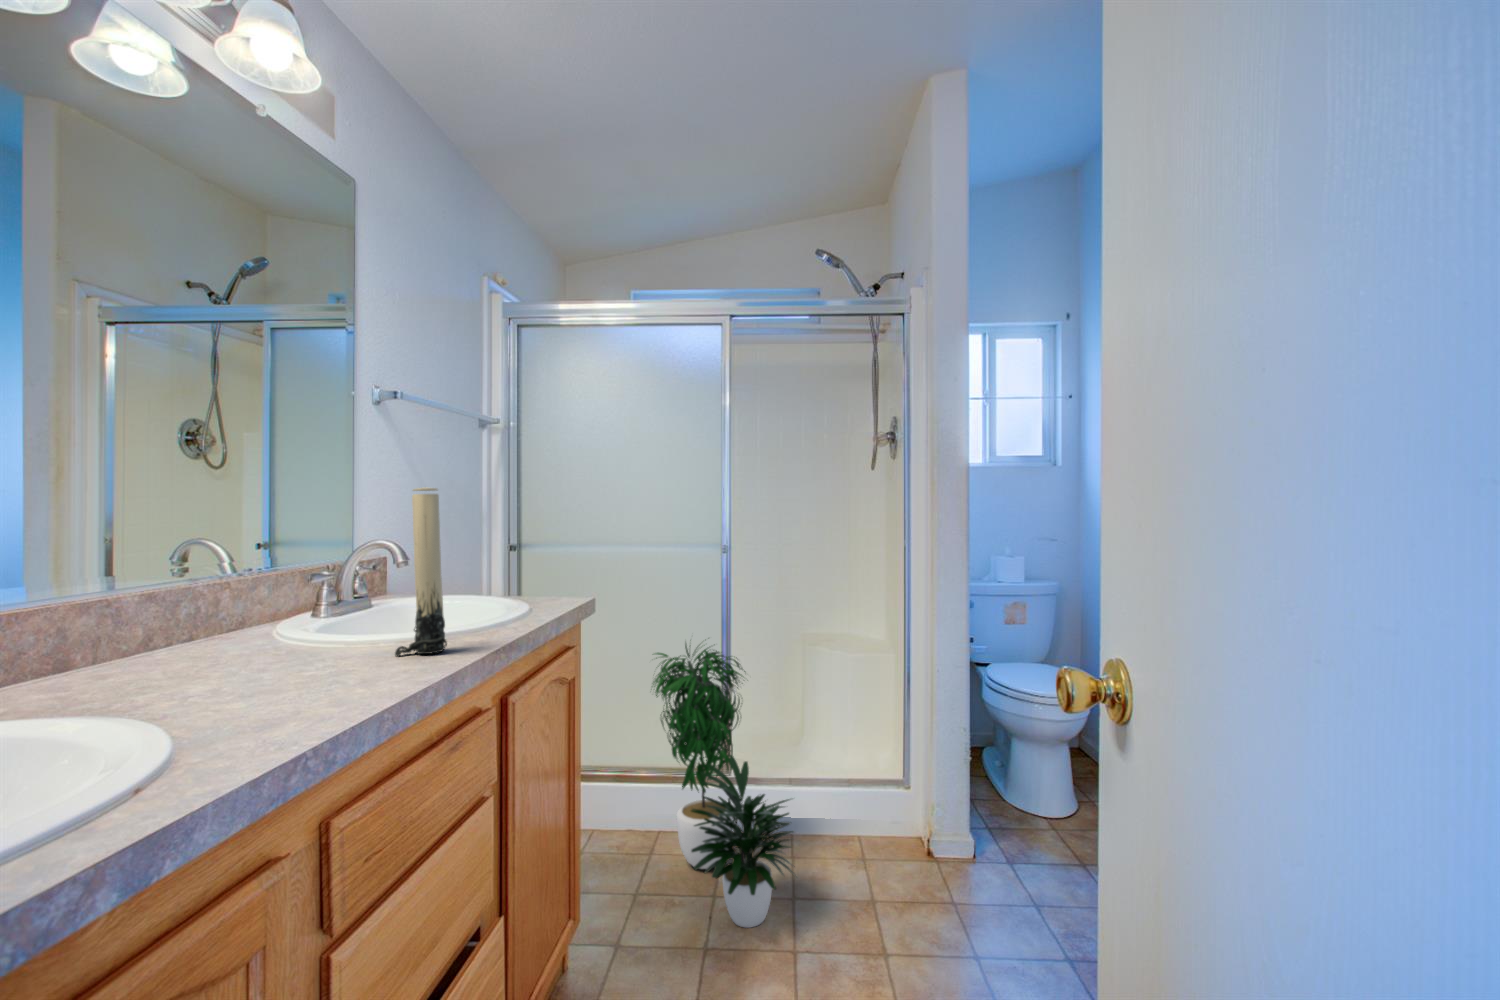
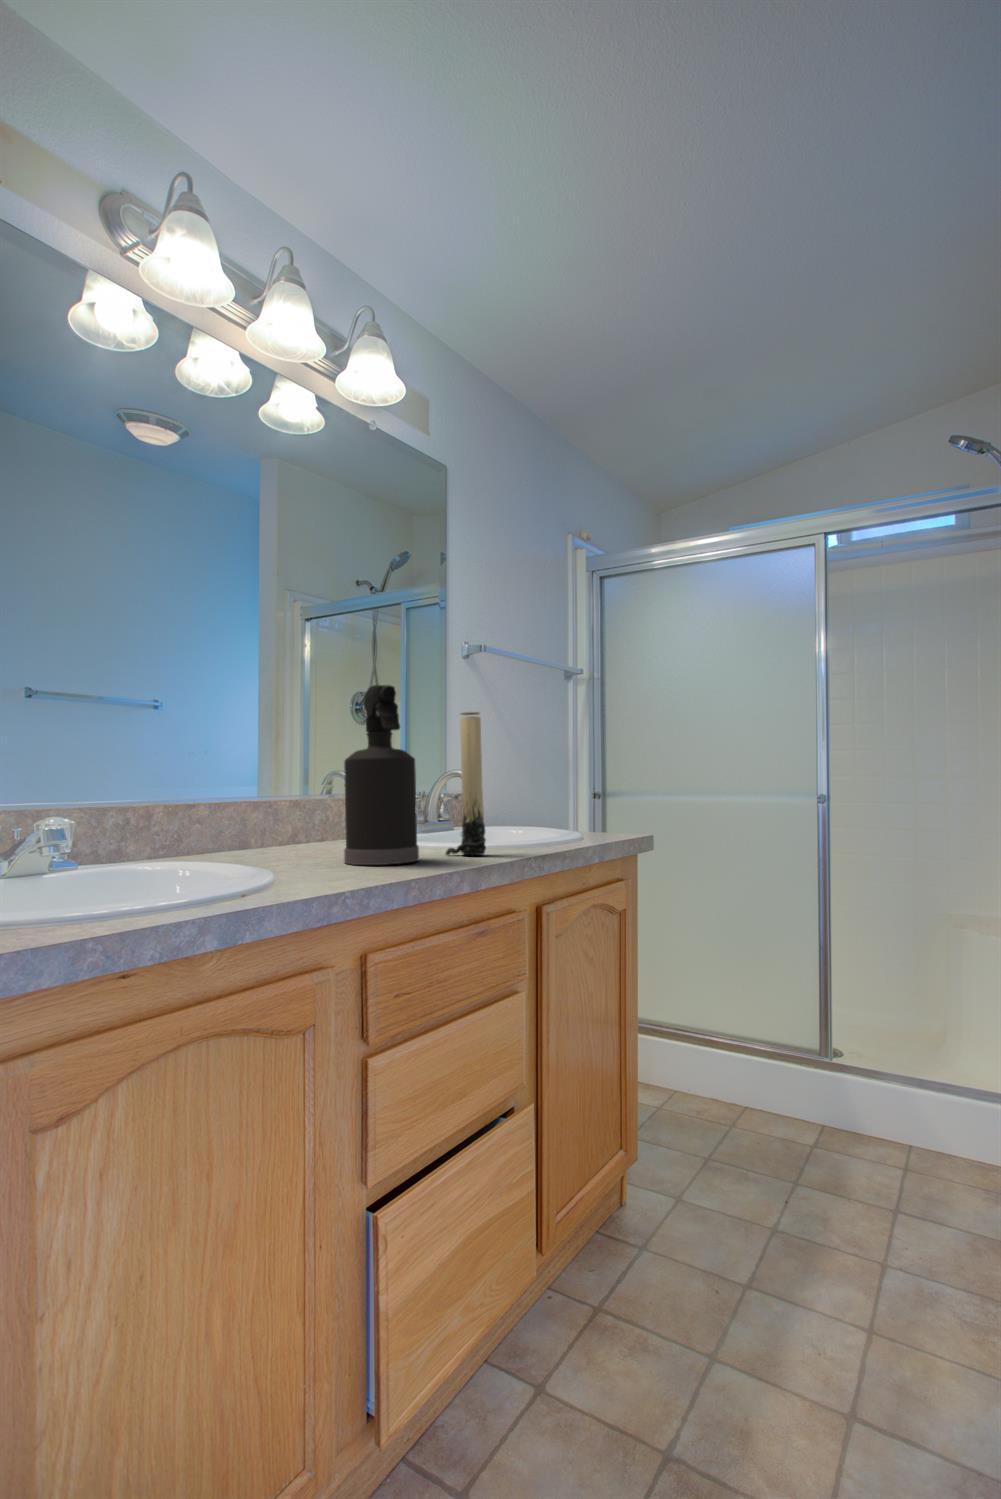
spray bottle: none [260,460,369,691] -> present [344,685,419,865]
potted plant: present [653,645,795,928] -> none [722,888,890,1226]

